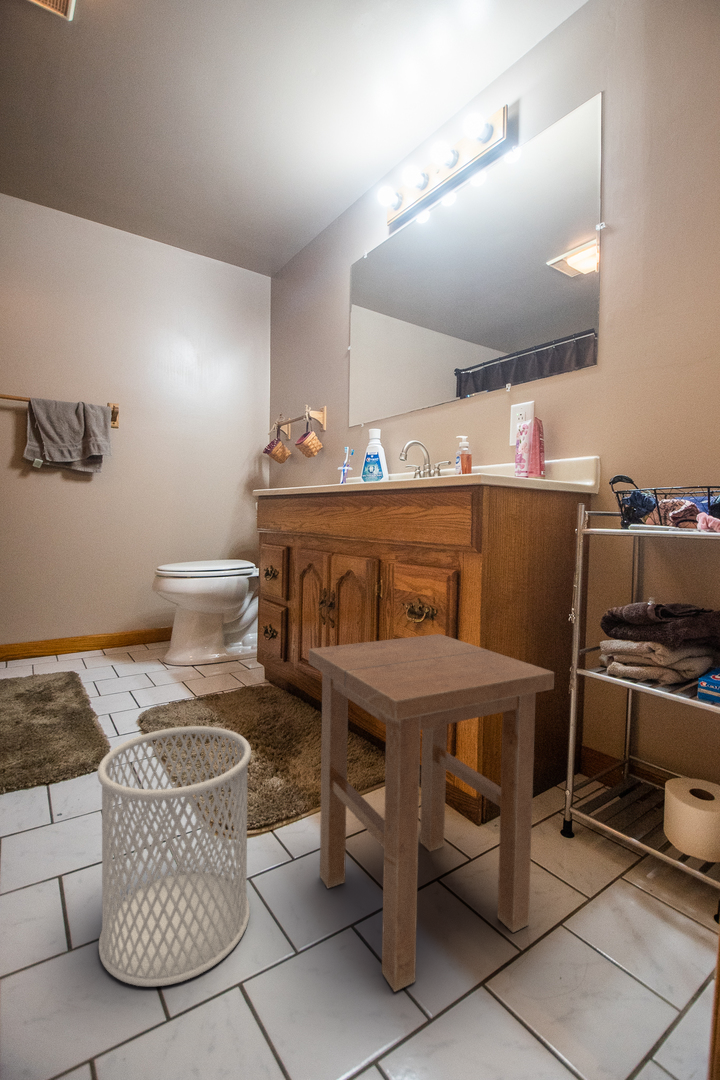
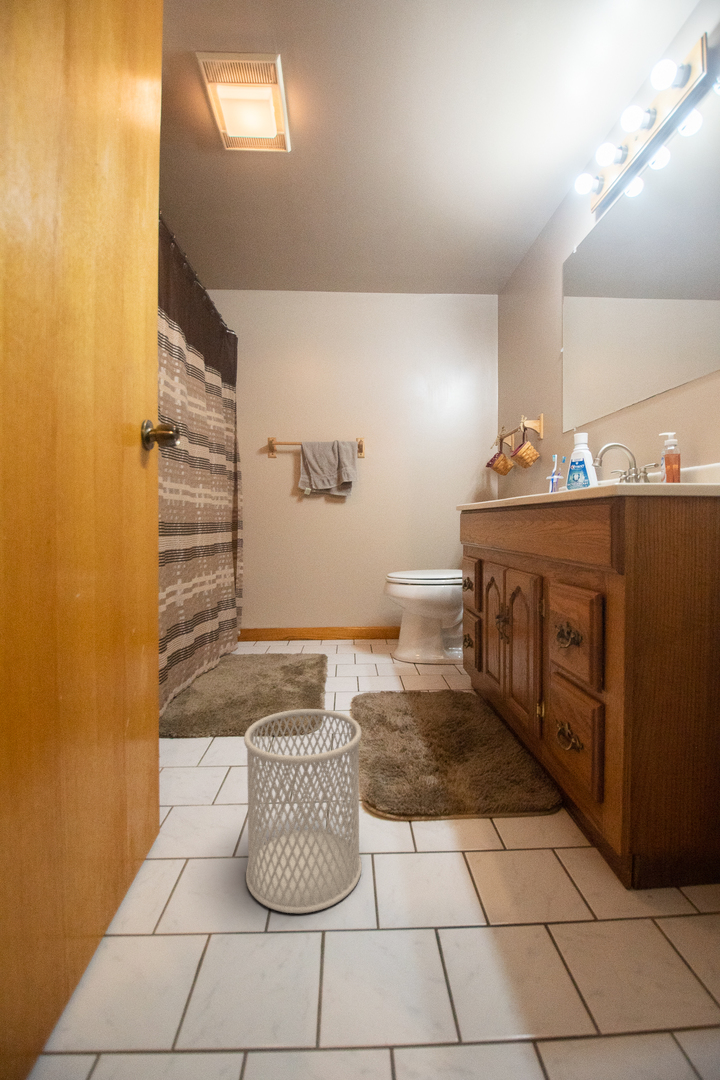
stool: present [309,634,554,992] -> none [419,658,659,1020]

